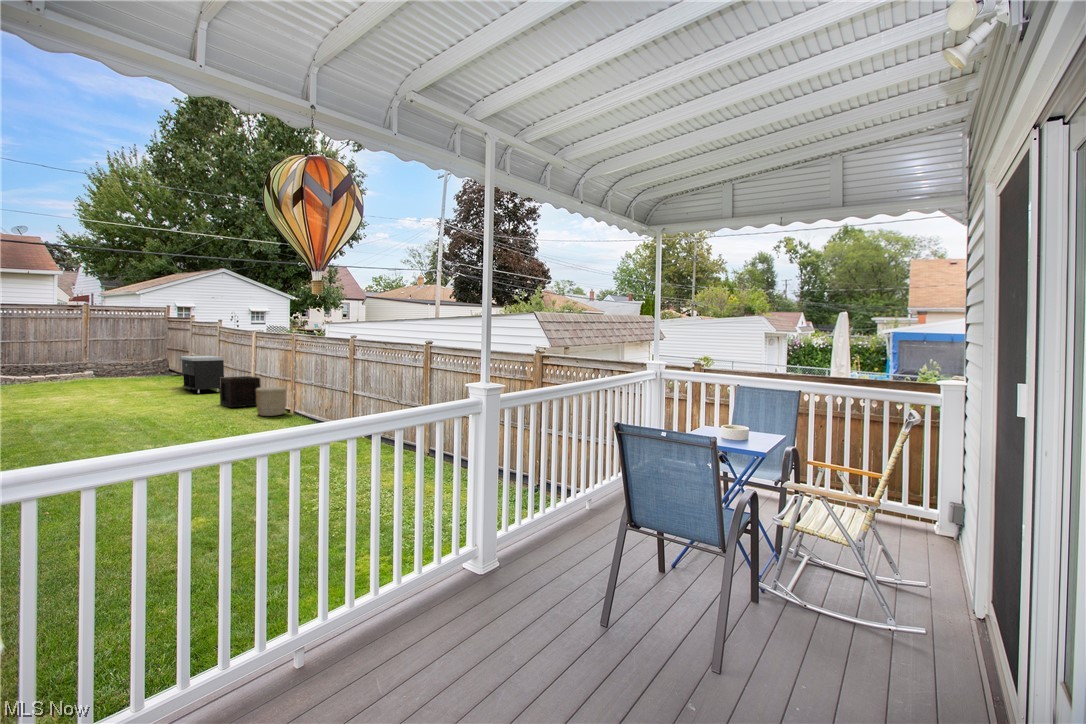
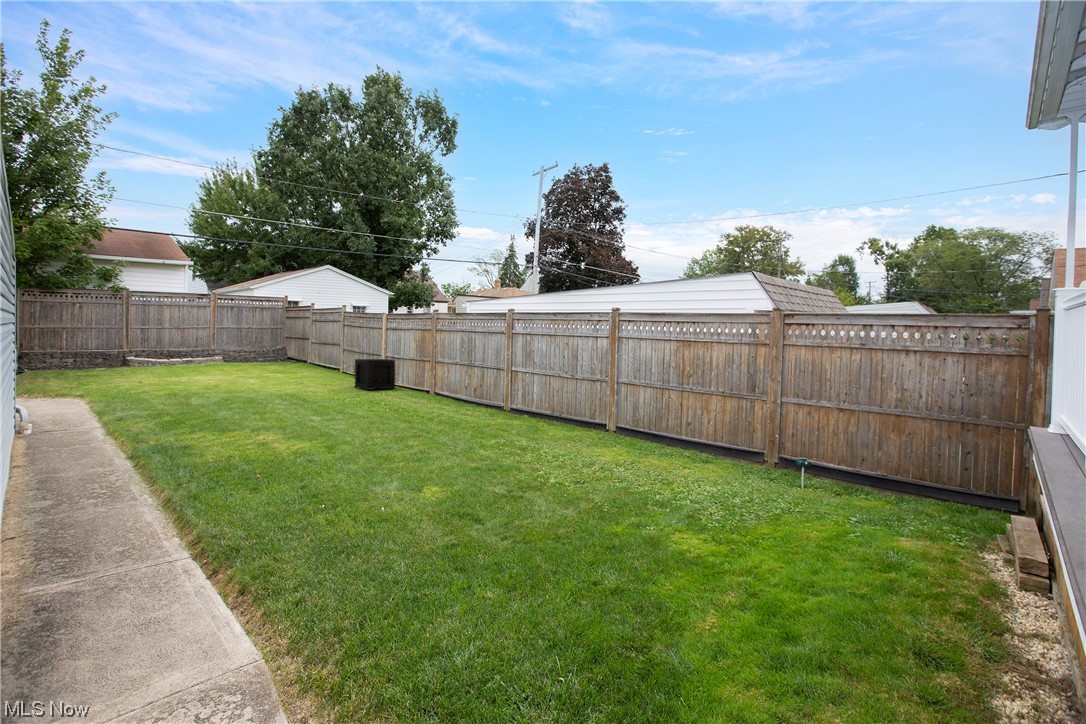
storage bench: present [180,355,224,393] -> none [307,341,351,378]
woven basket: present [256,387,286,416] -> none [397,368,427,397]

